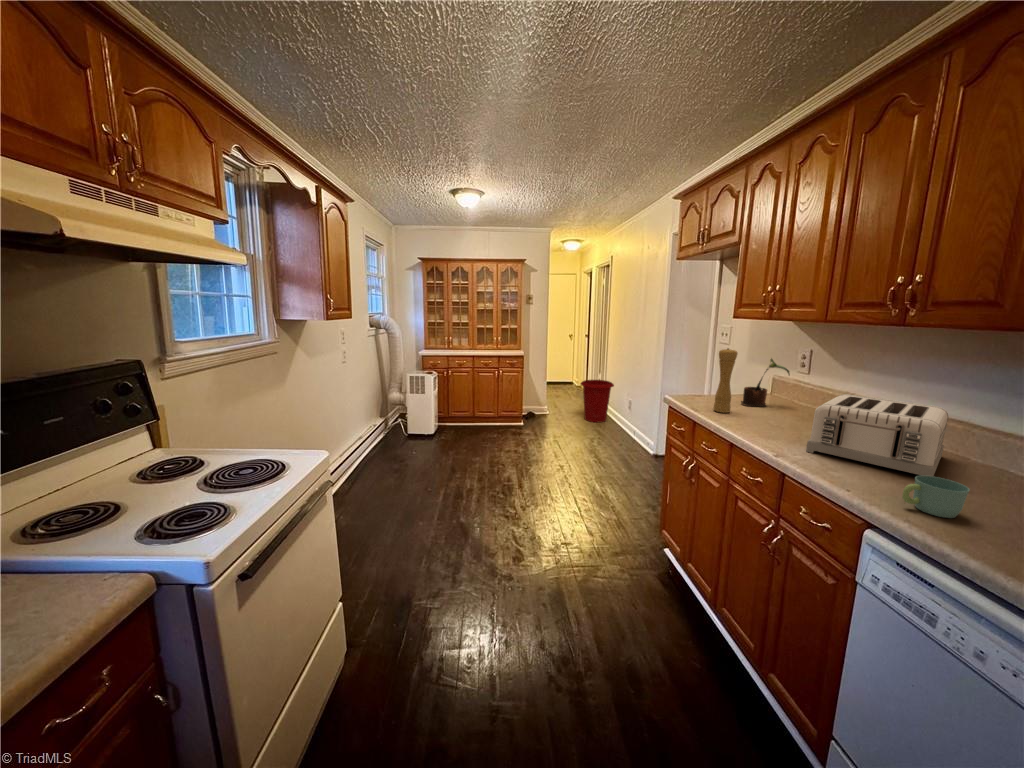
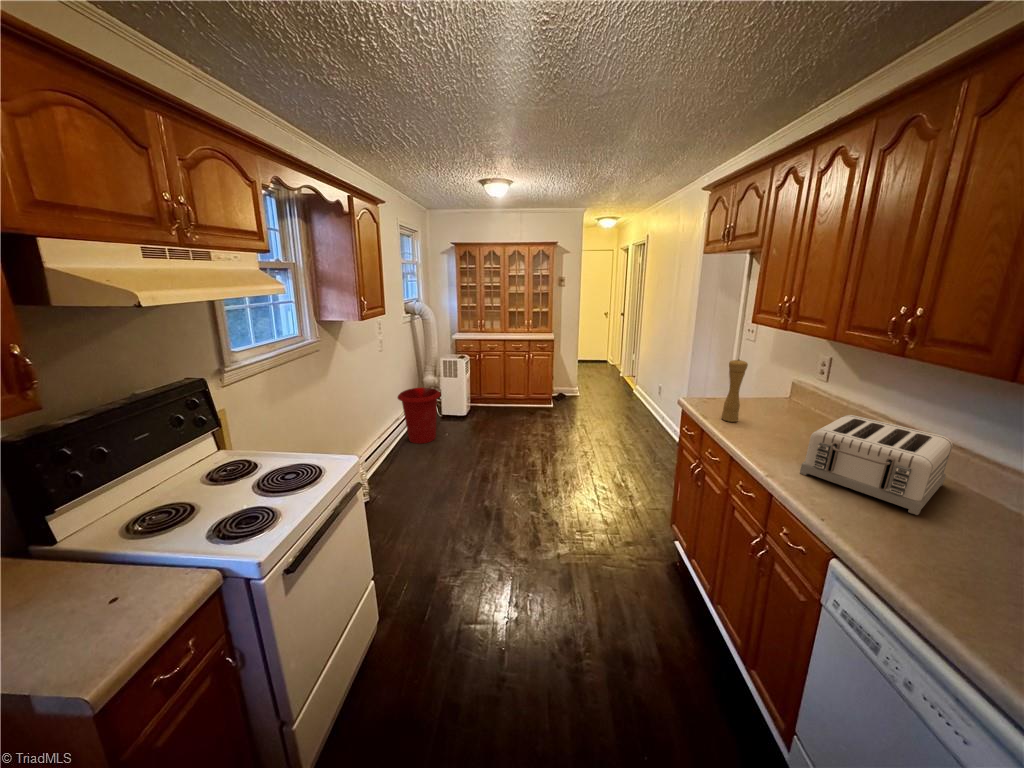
potted plant: present [741,359,790,406] -> none [752,367,805,415]
waste bin: present [581,380,614,422] -> present [398,387,441,444]
mug: present [902,476,970,518] -> none [873,516,939,560]

